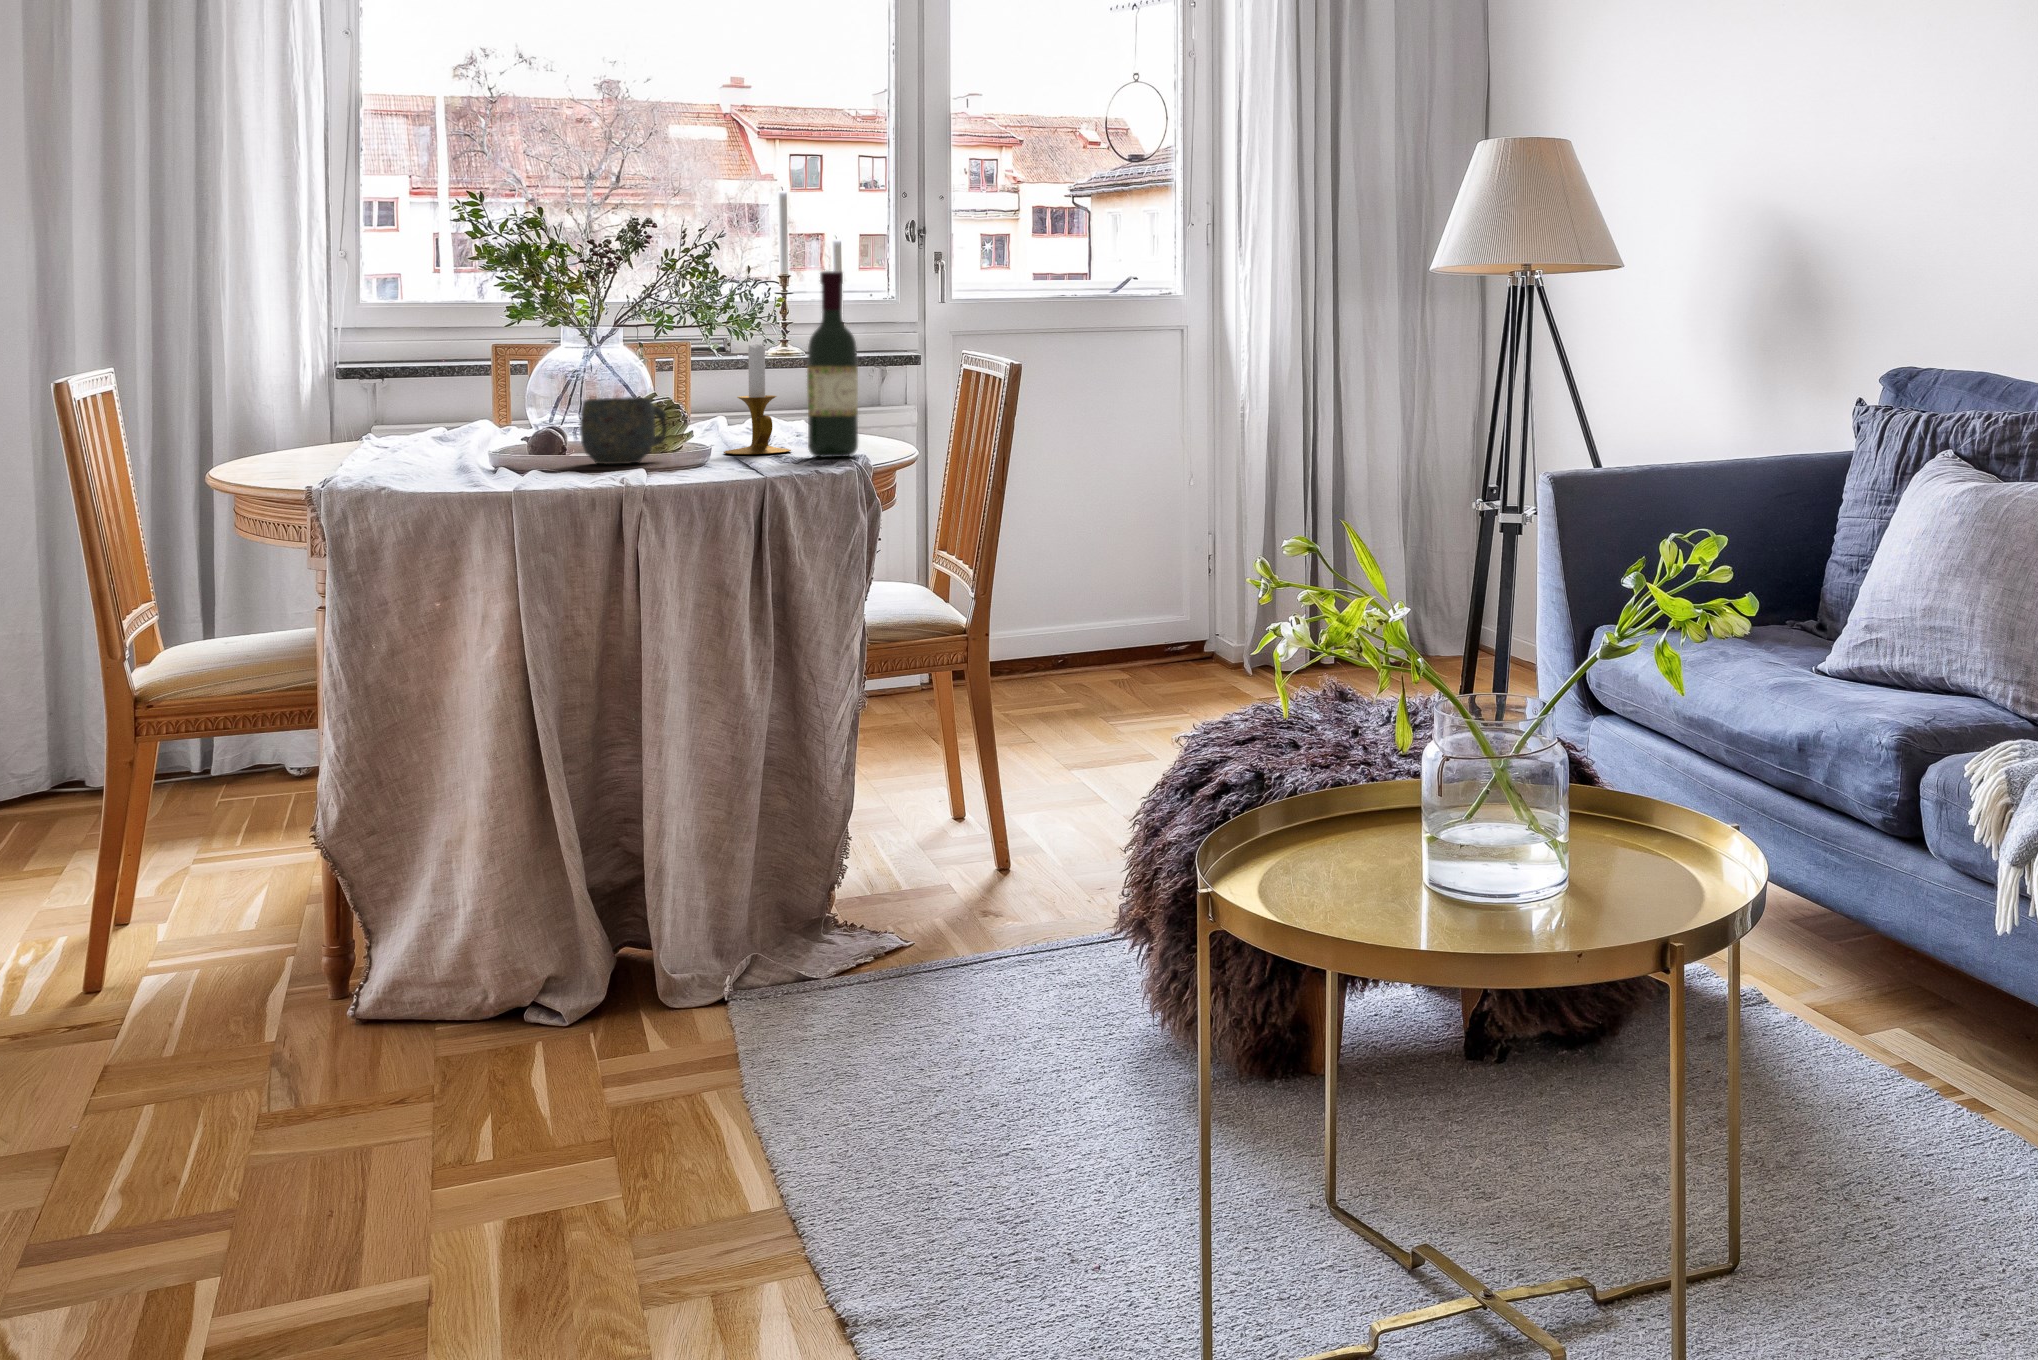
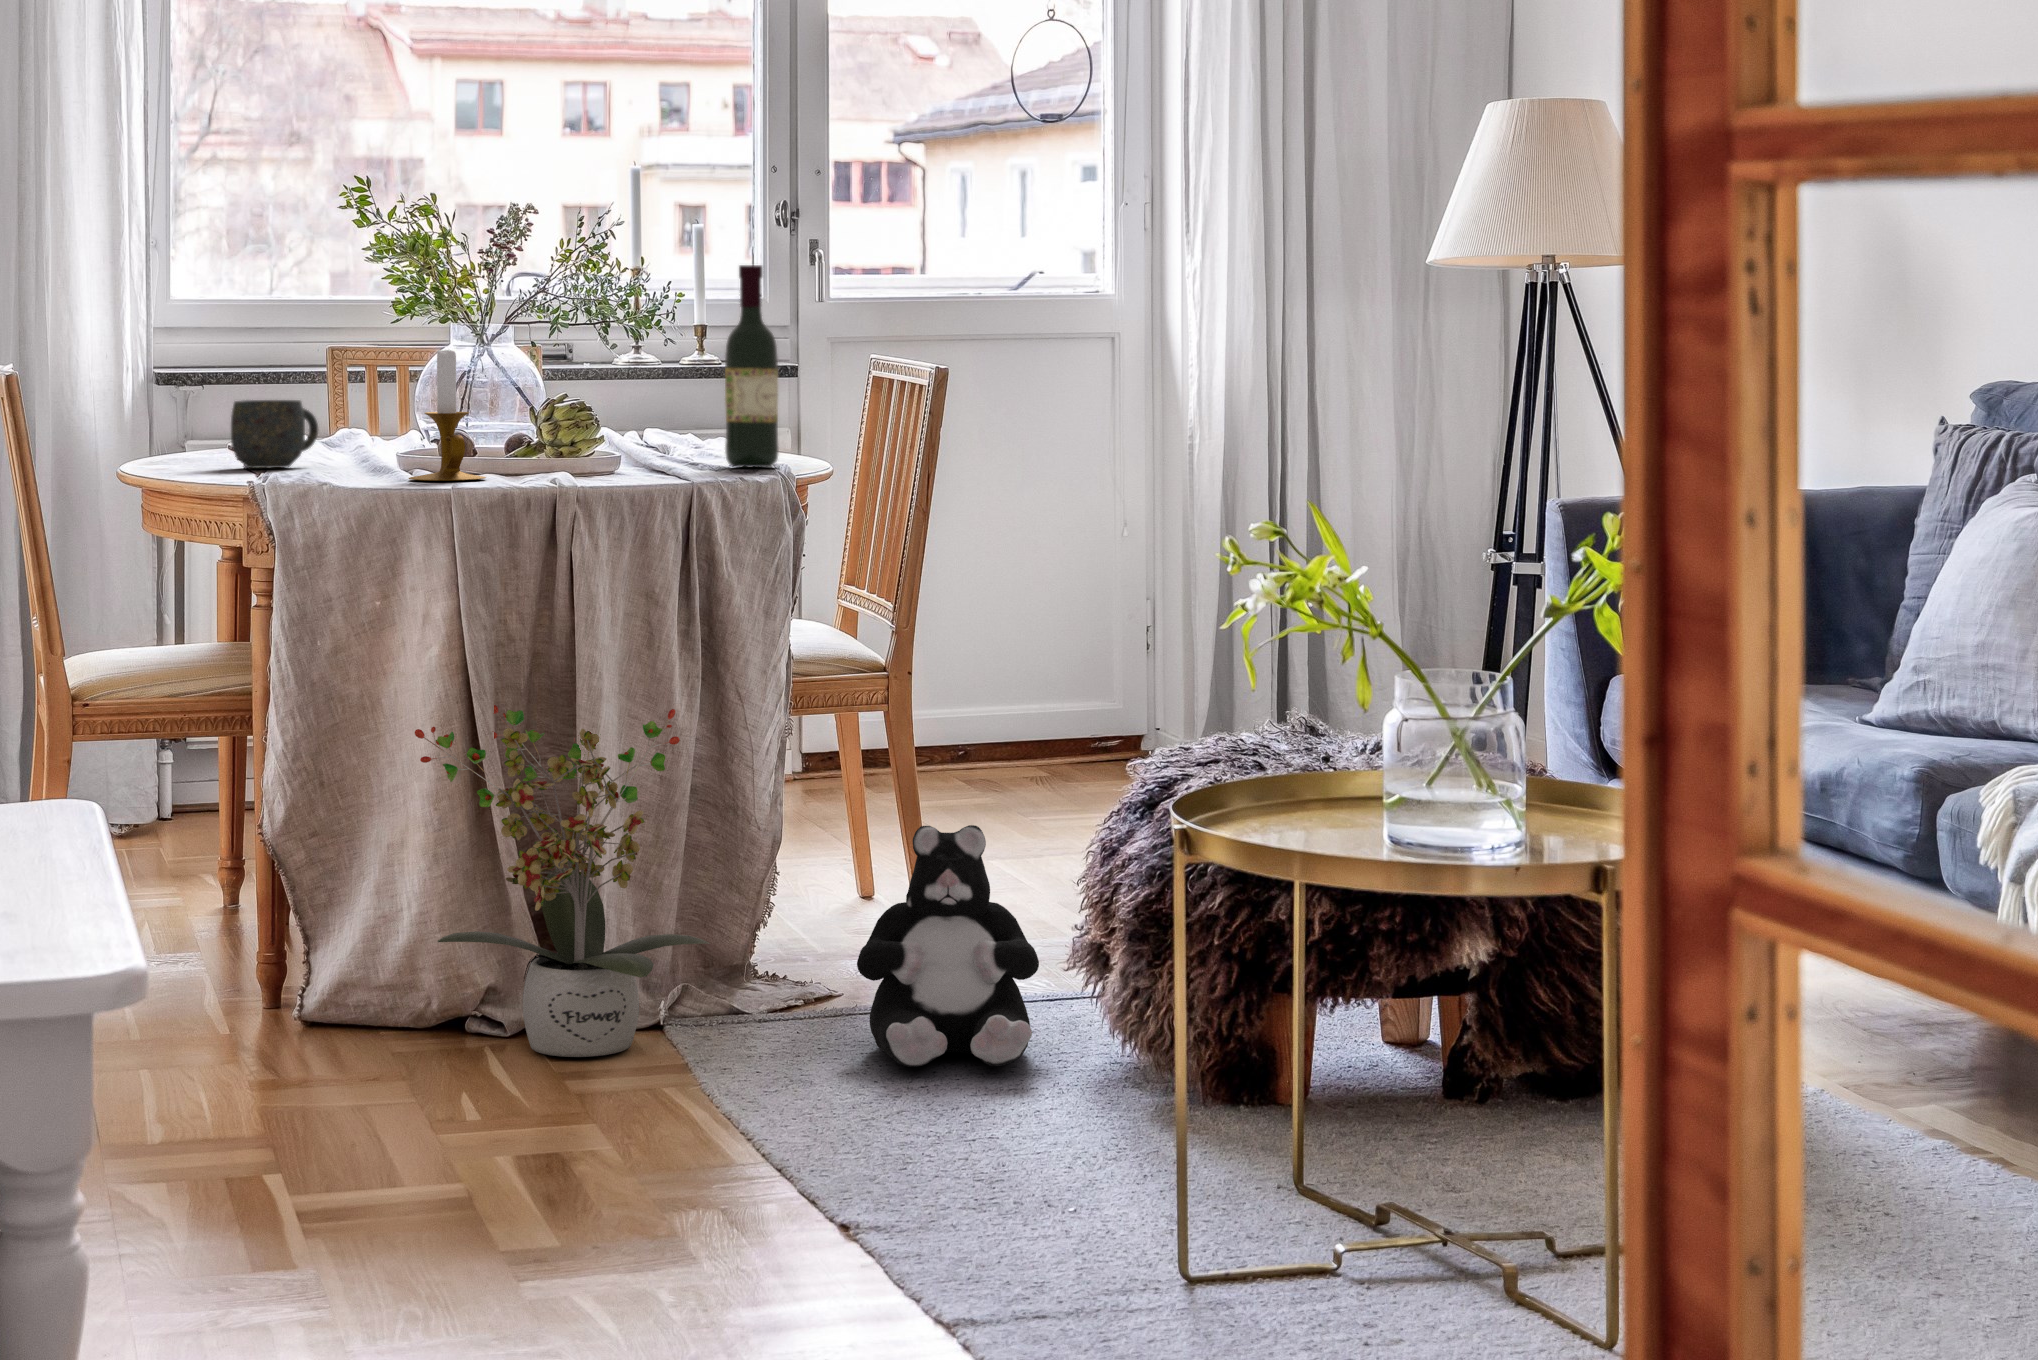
candlestick: present [724,344,791,454] -> present [409,350,486,481]
mug: present [580,397,670,464] -> present [231,400,318,468]
potted plant: none [450,700,766,1059] -> present [415,705,710,1057]
plush toy: none [908,803,1086,1055] -> present [857,825,1039,1067]

